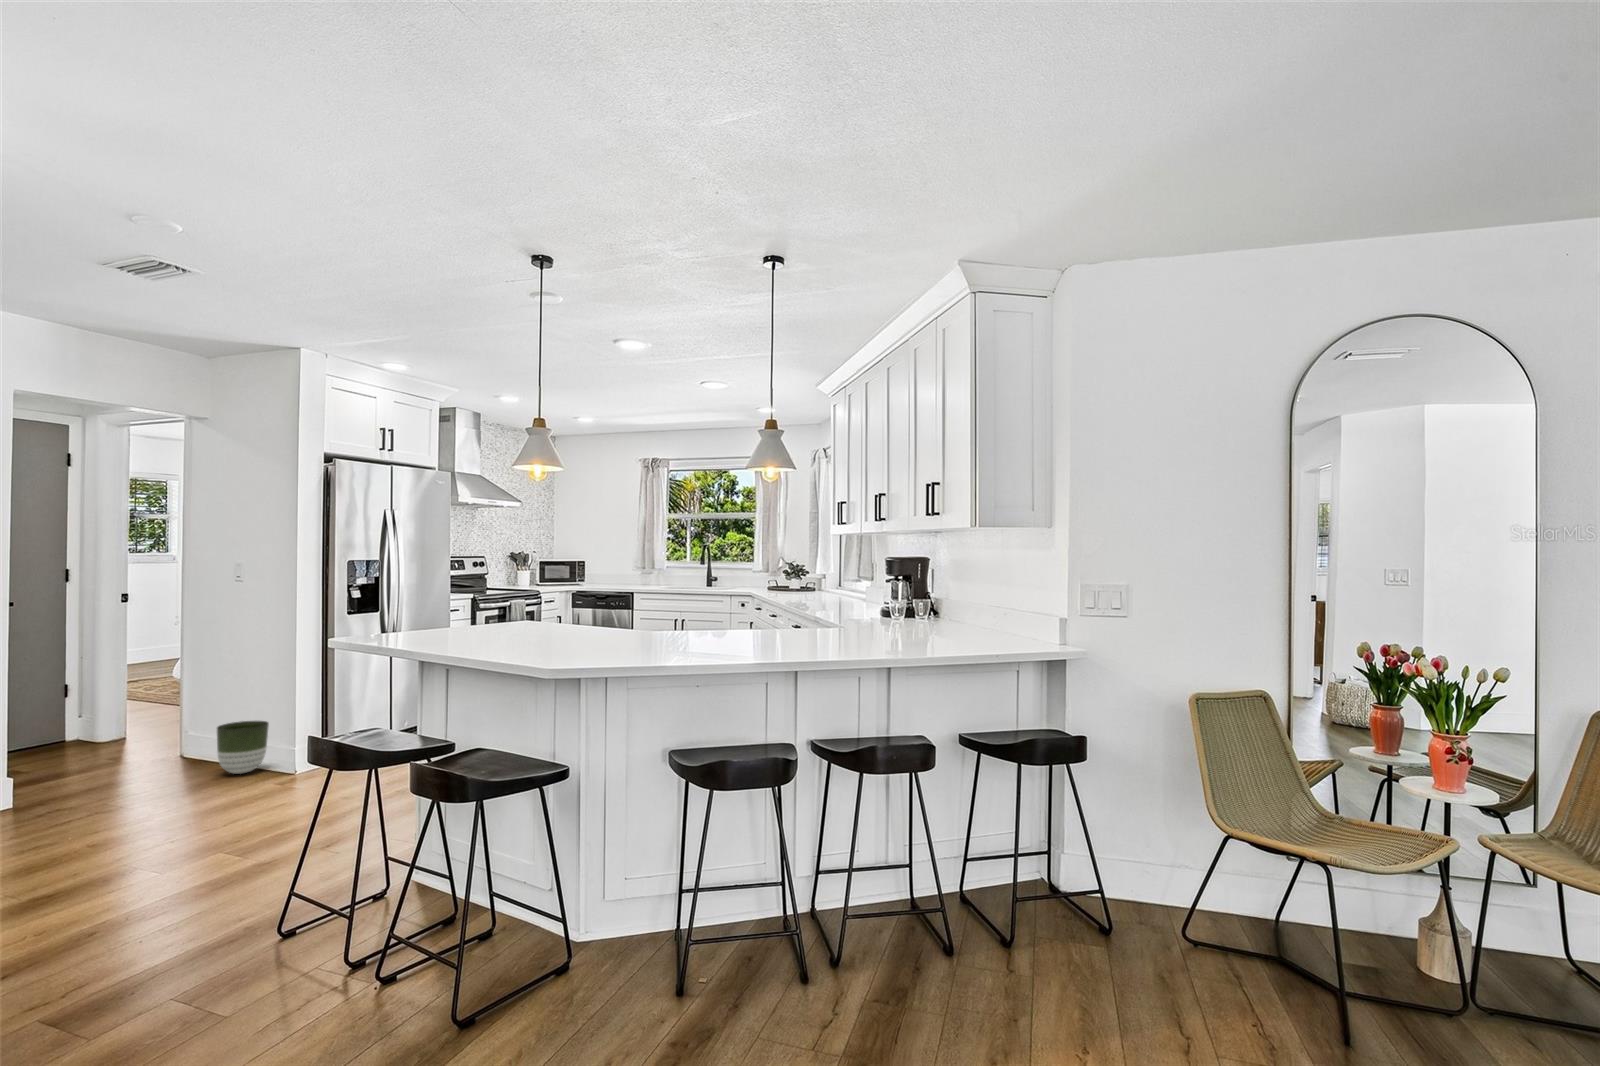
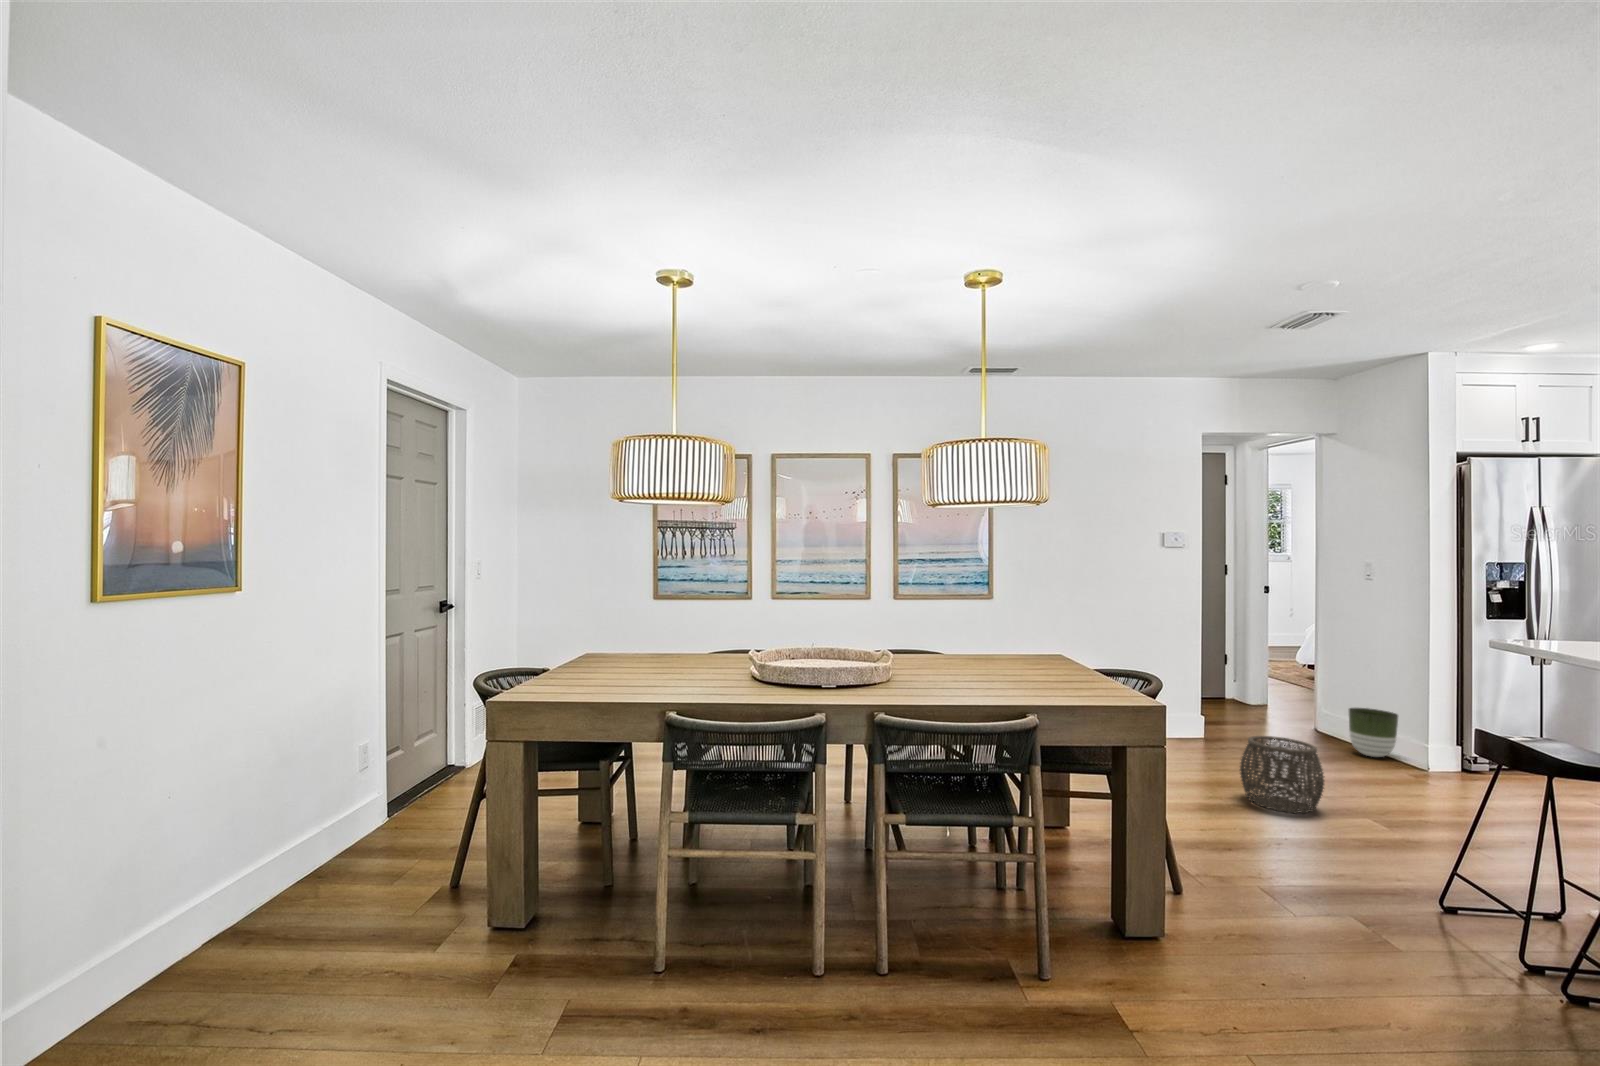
woven basket: none [55,790,173,891] -> present [1240,736,1324,814]

